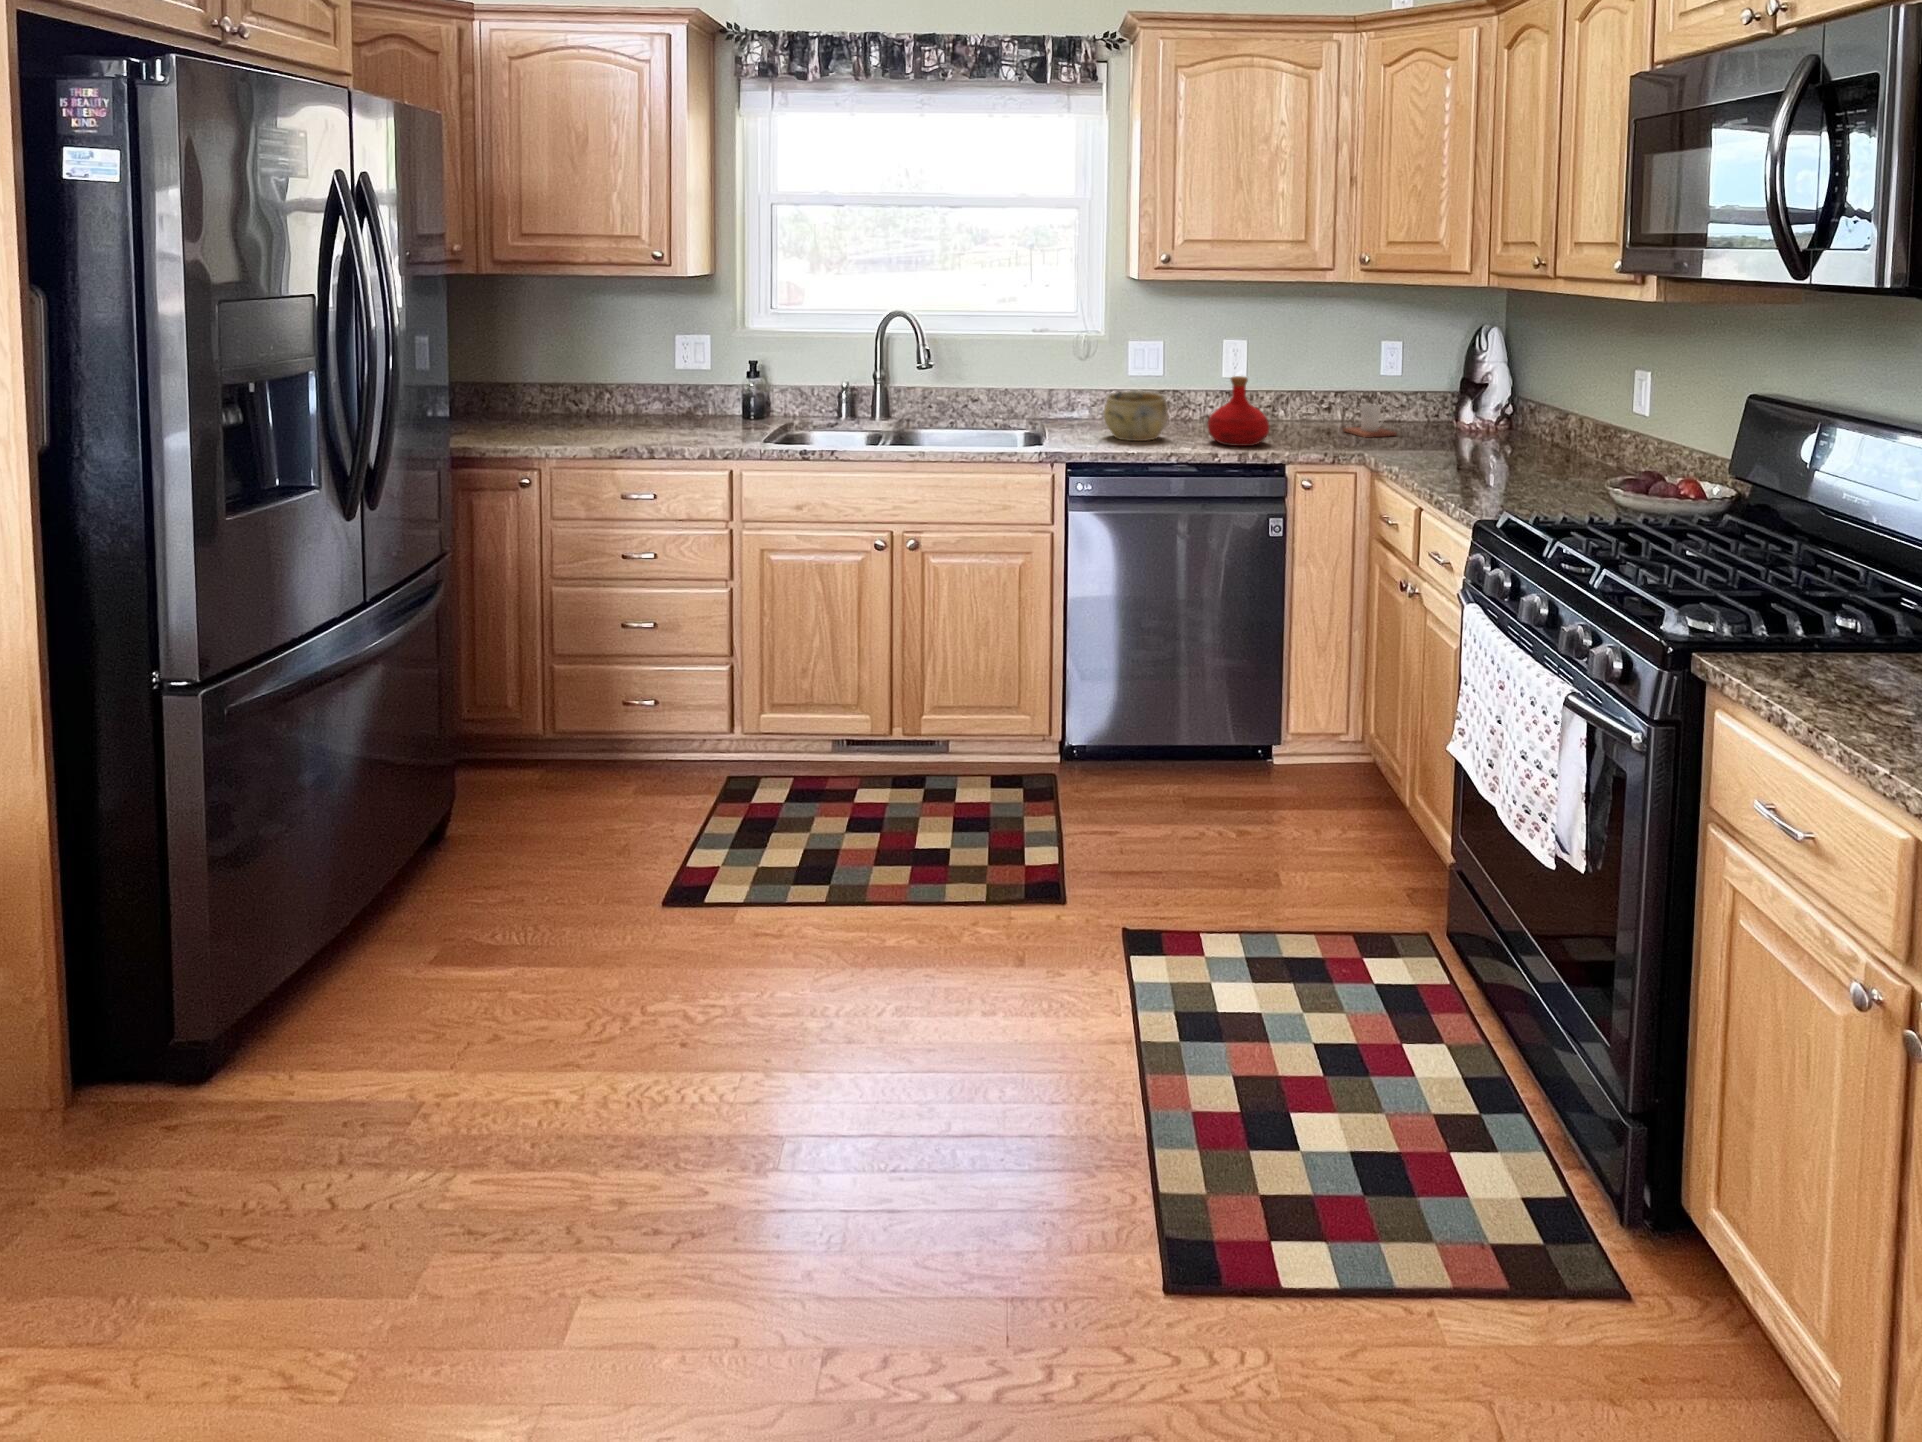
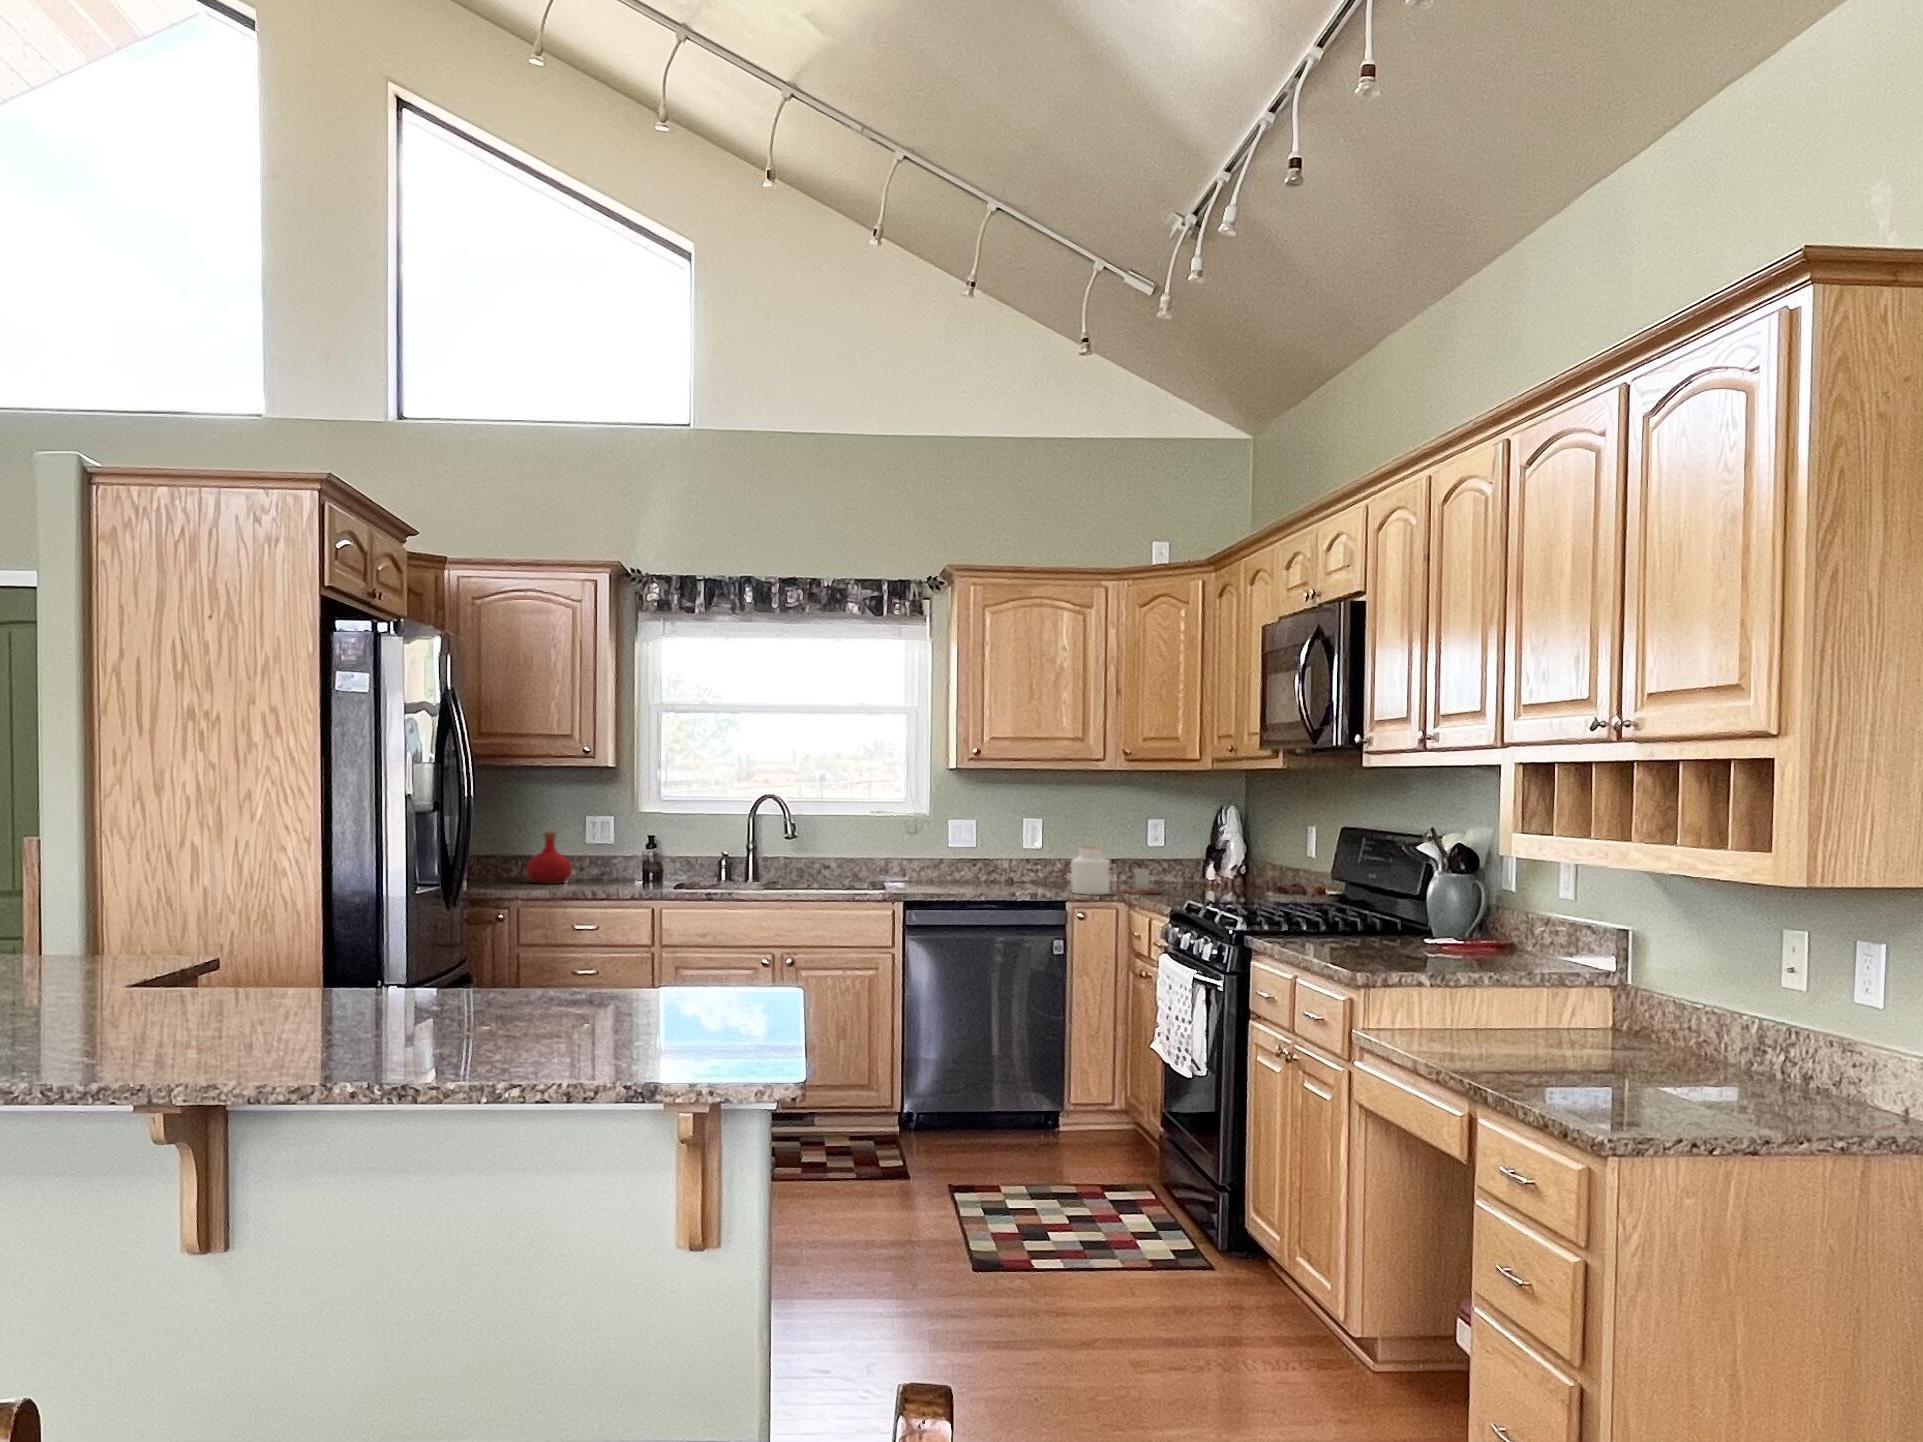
bottle: present [1208,376,1269,446] -> present [526,832,572,884]
jar: none [1283,378,1333,441] -> present [1071,846,1110,895]
ceramic bowl: present [1104,391,1168,441] -> none [929,856,979,893]

